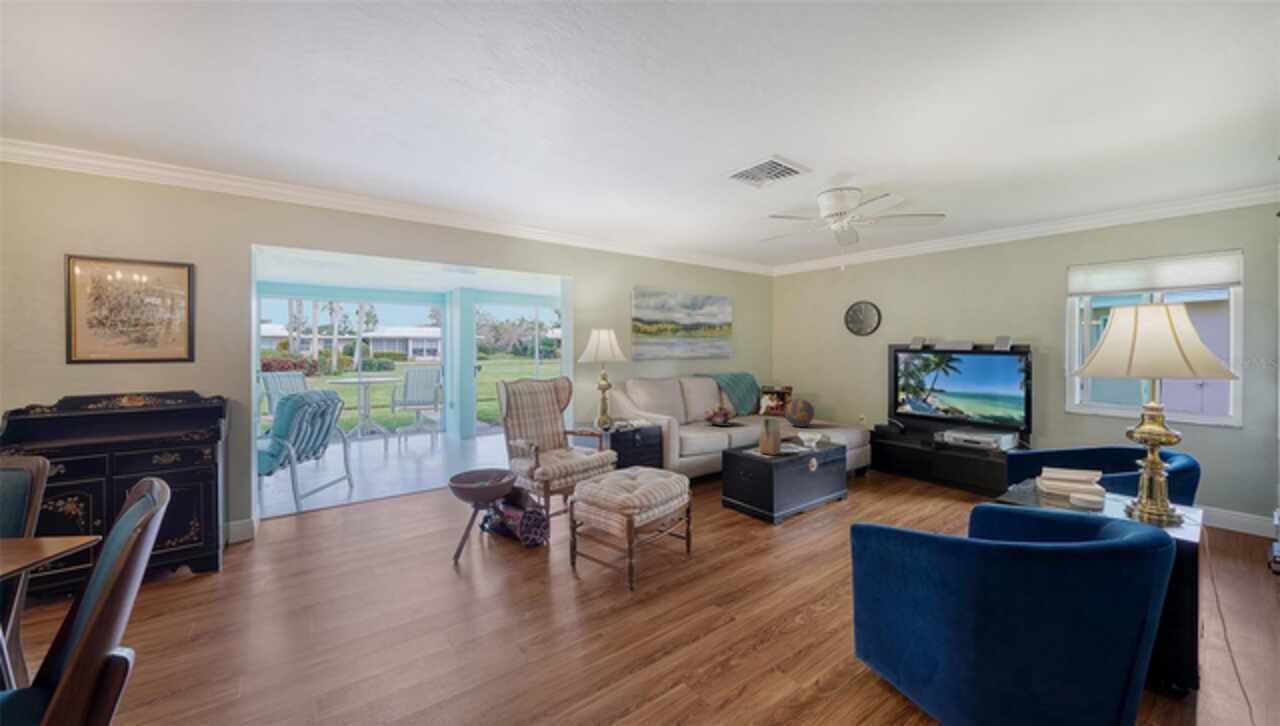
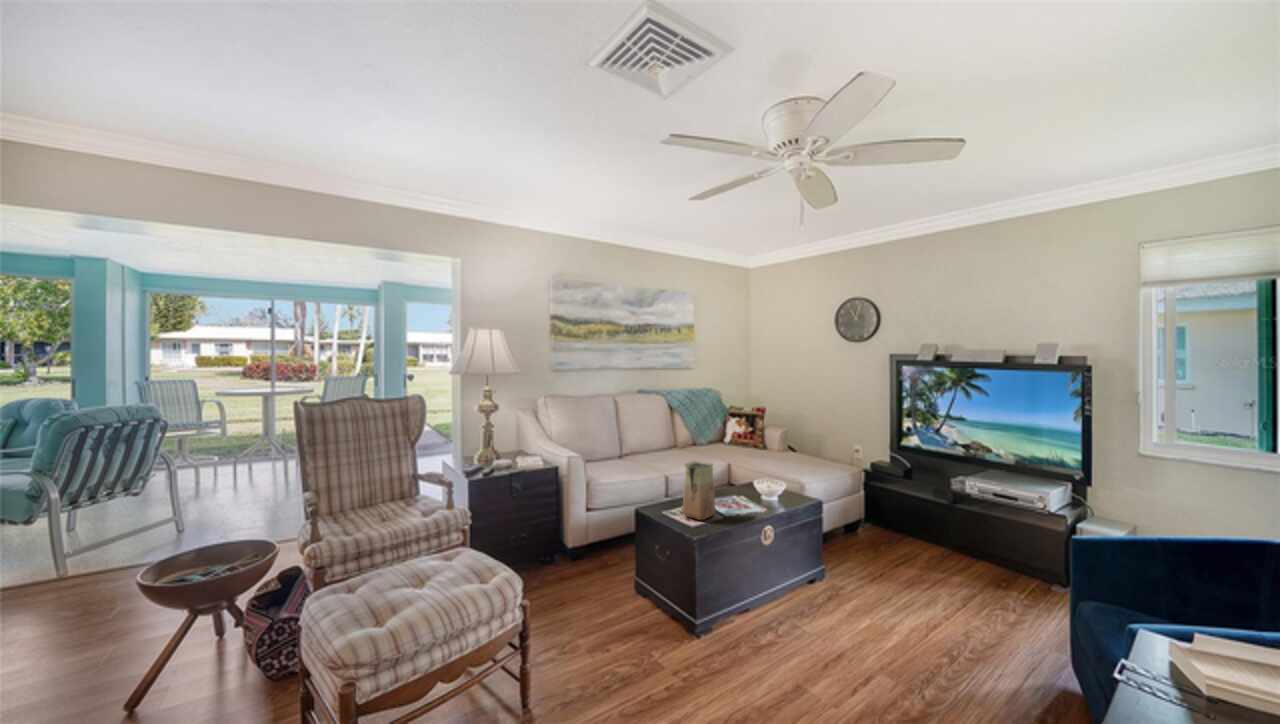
decorative orb: present [785,399,814,427] -> none [748,426,786,465]
flower arrangement: present [703,404,735,426] -> none [634,431,681,463]

